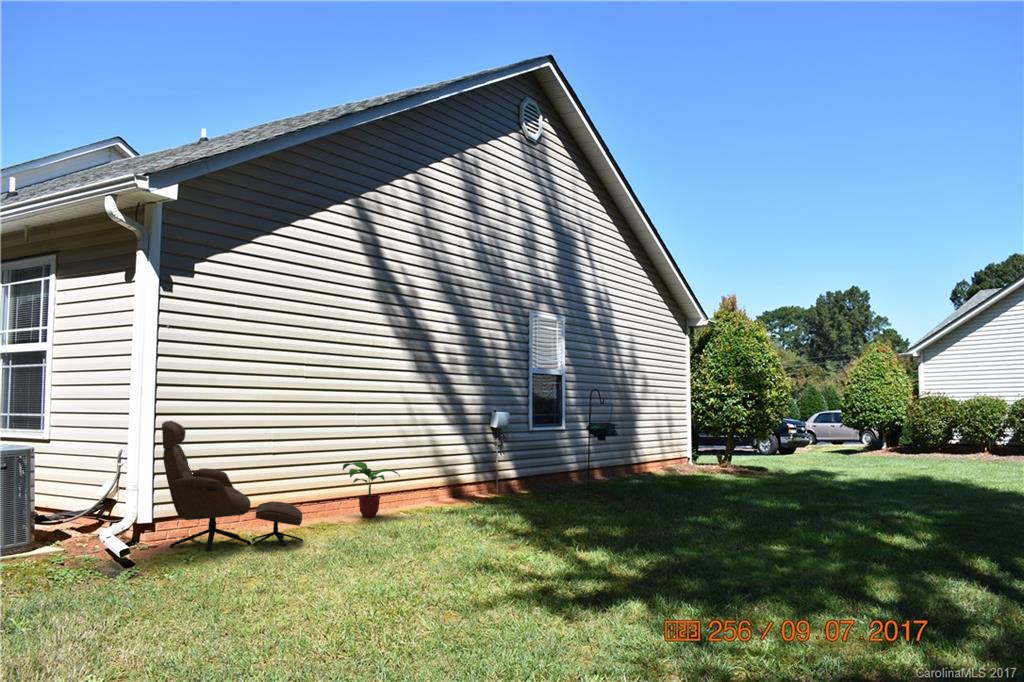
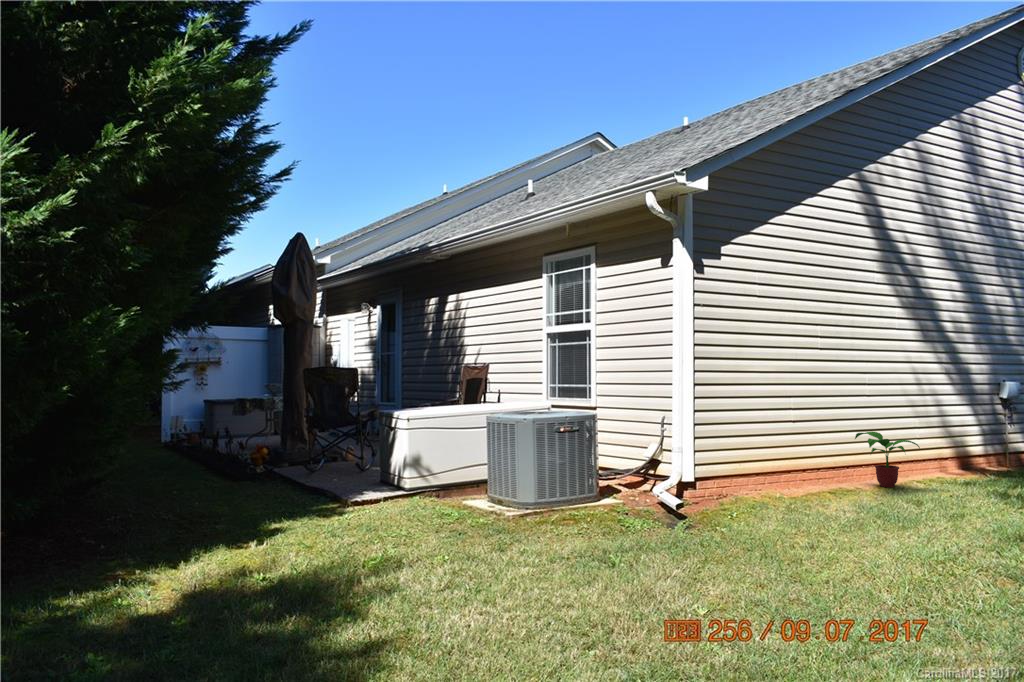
lounge chair: present [162,421,303,551] -> none [702,391,837,514]

